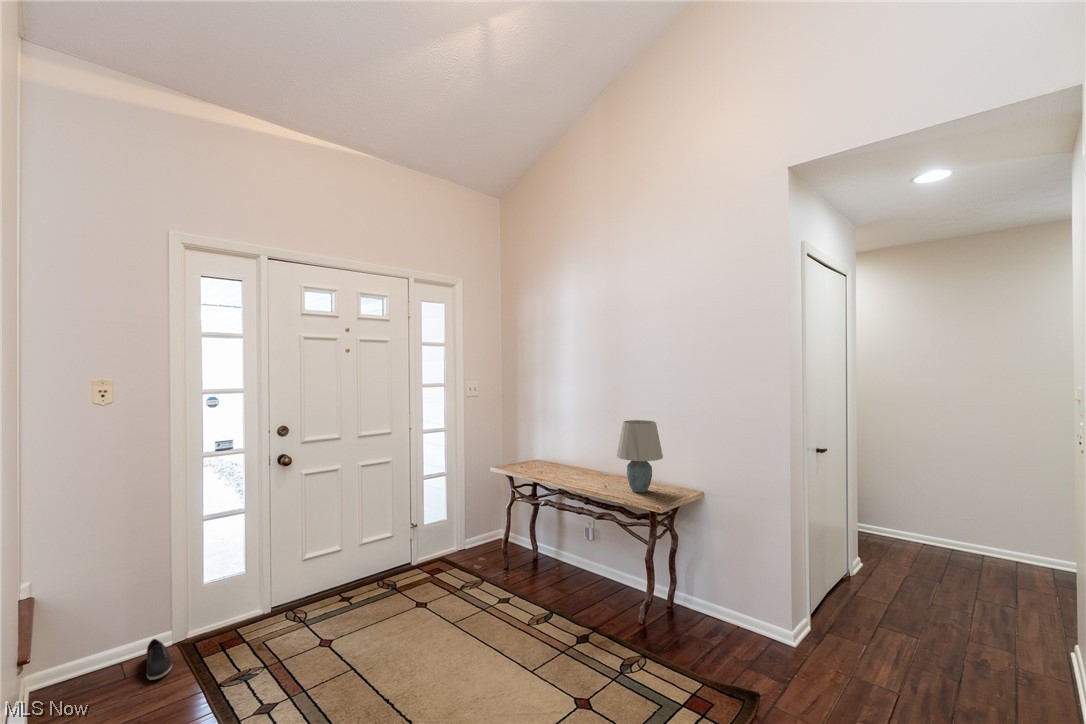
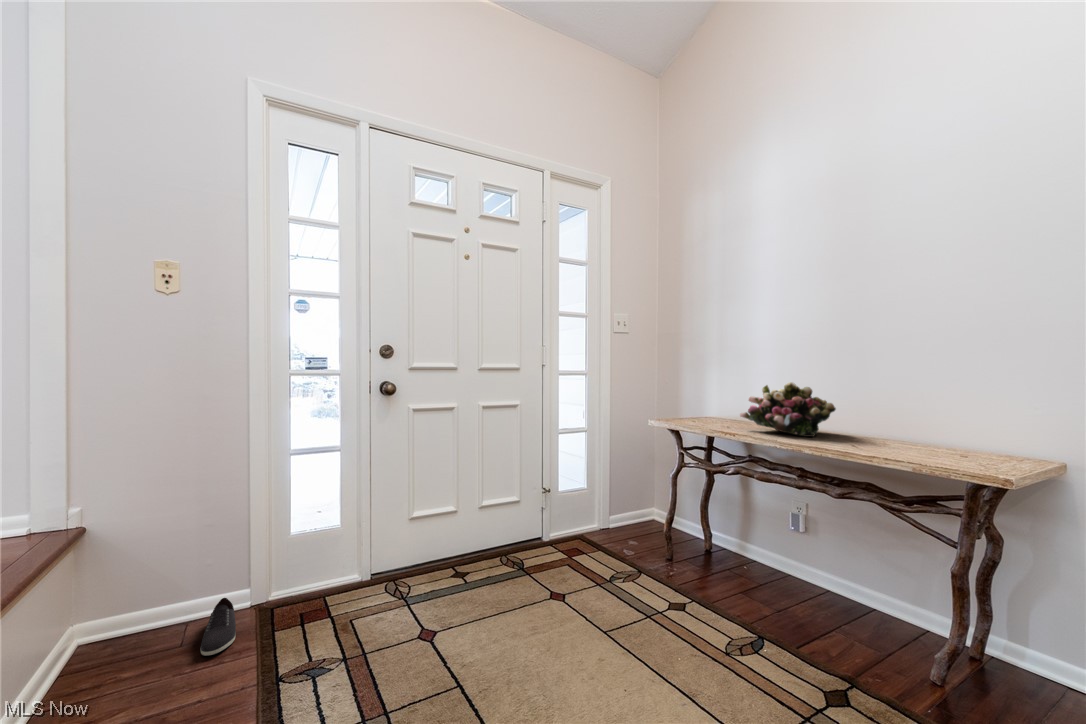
table lamp: present [616,420,663,493] -> none [877,333,978,455]
flower arrangement: none [548,442,604,481] -> present [740,382,836,437]

